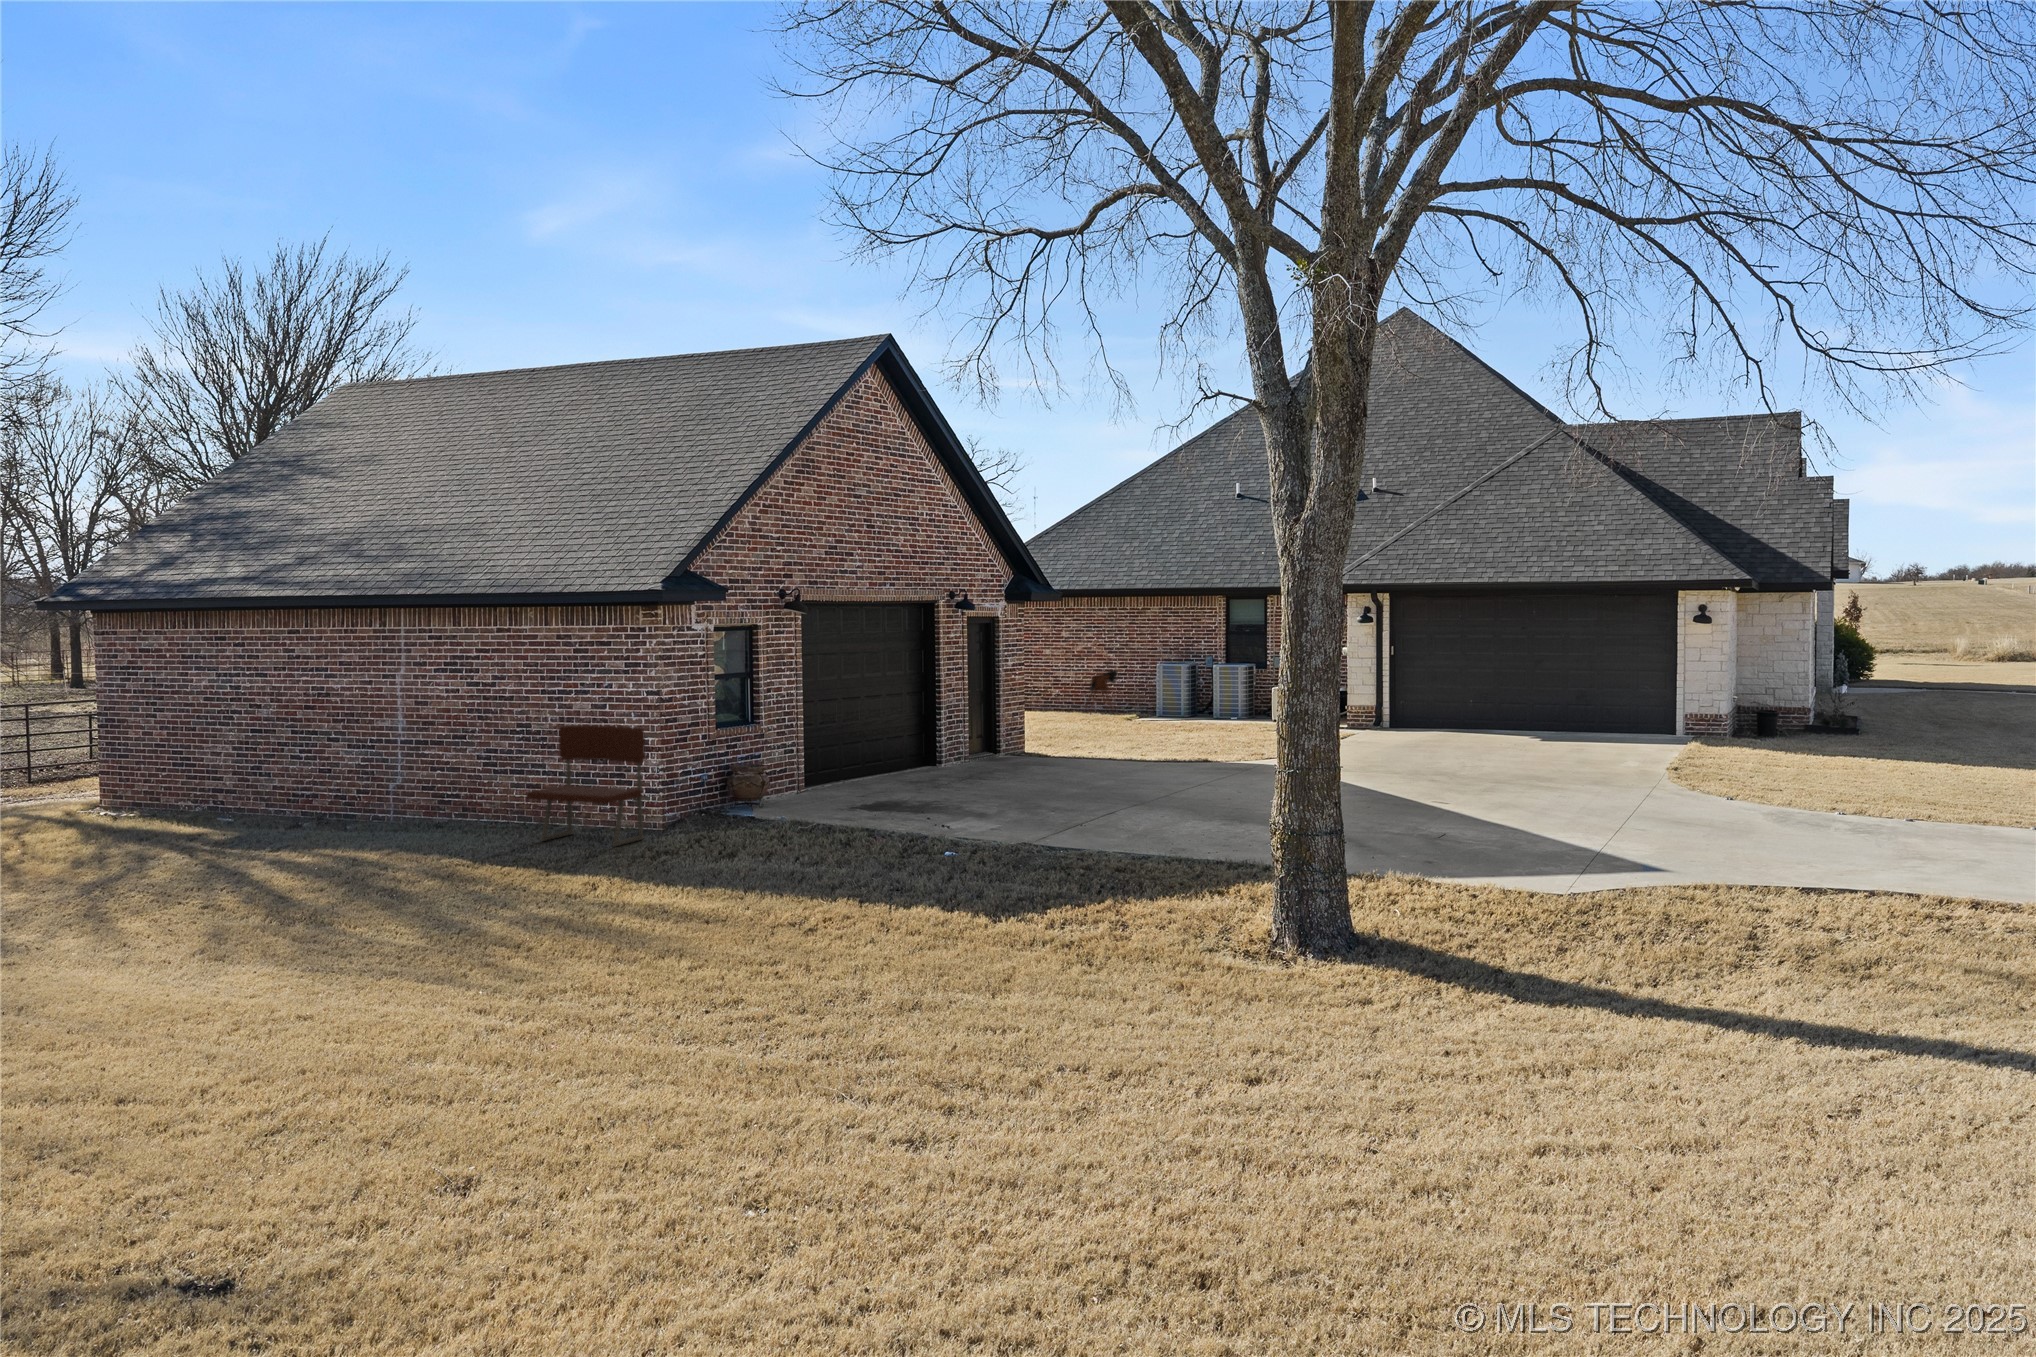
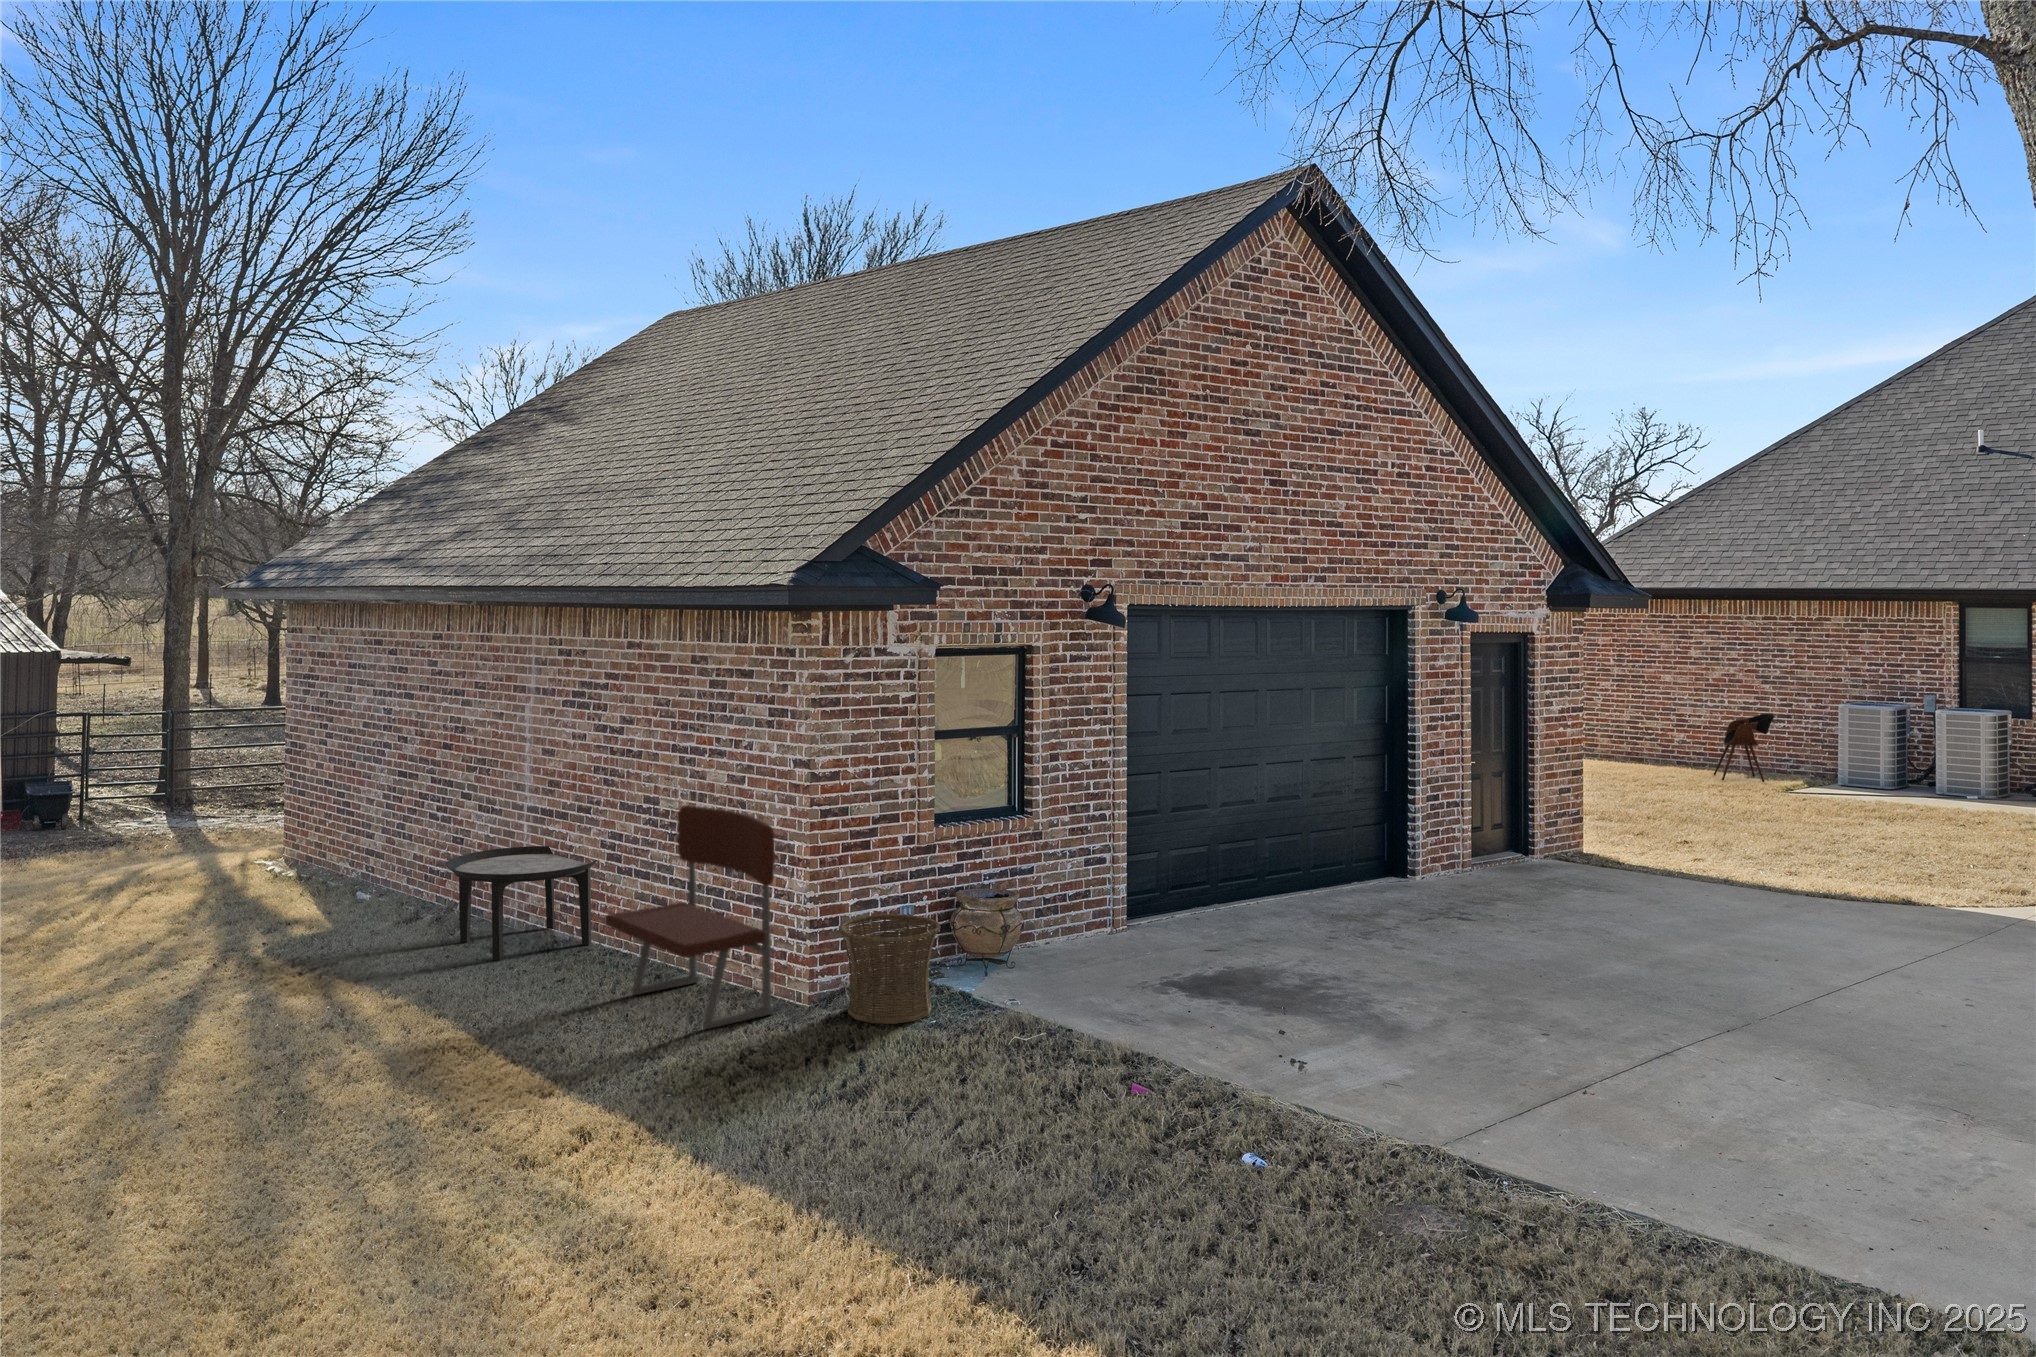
round table: none [359,769,467,839] -> present [445,846,599,960]
basket: none [679,780,738,837] -> present [839,914,940,1024]

